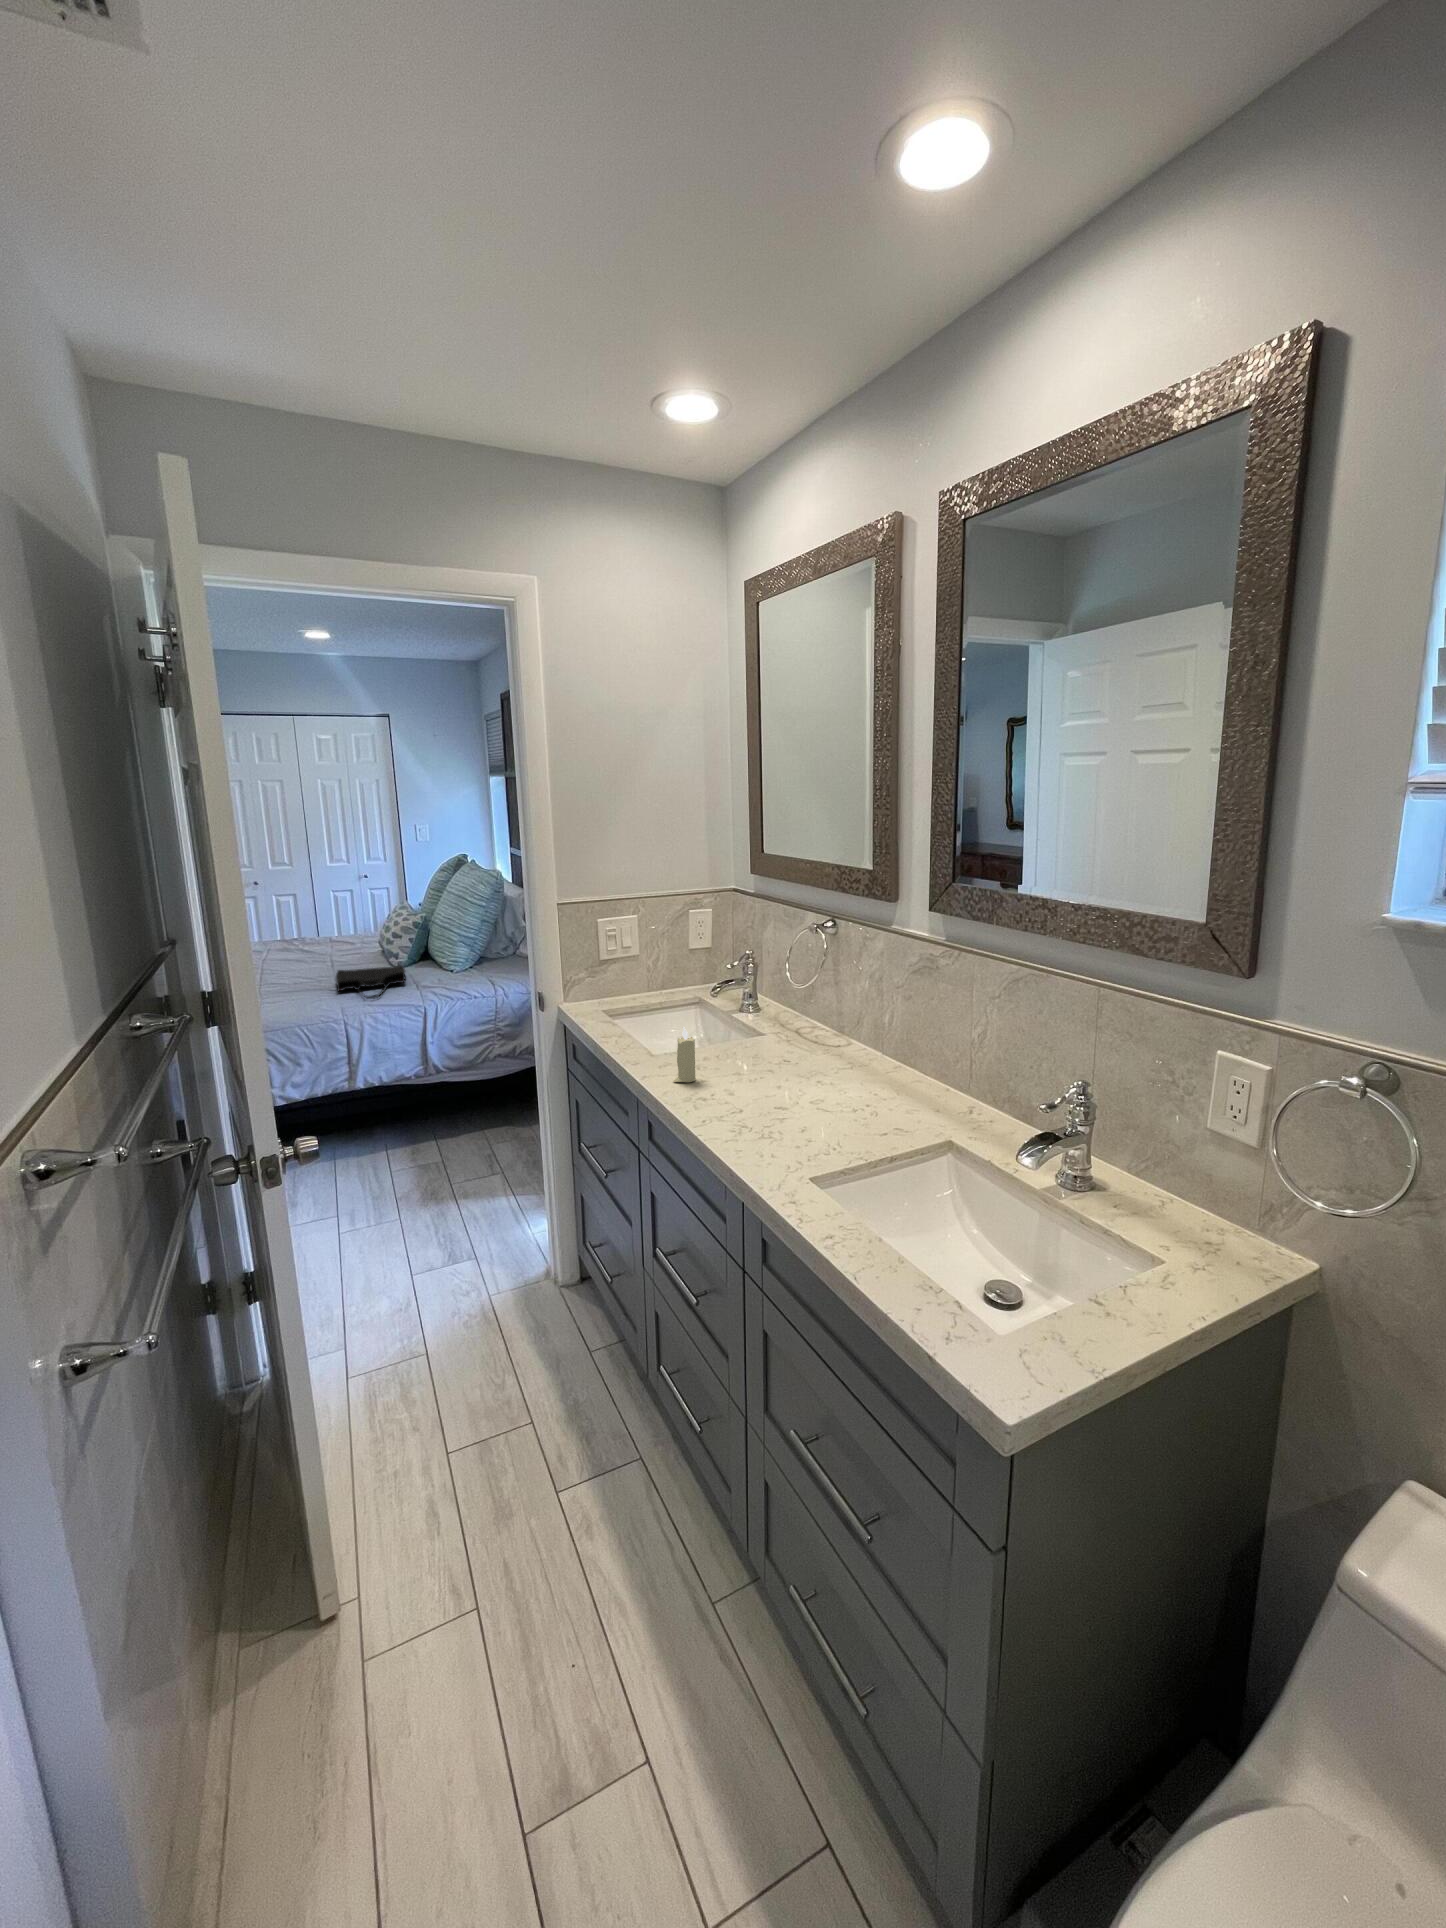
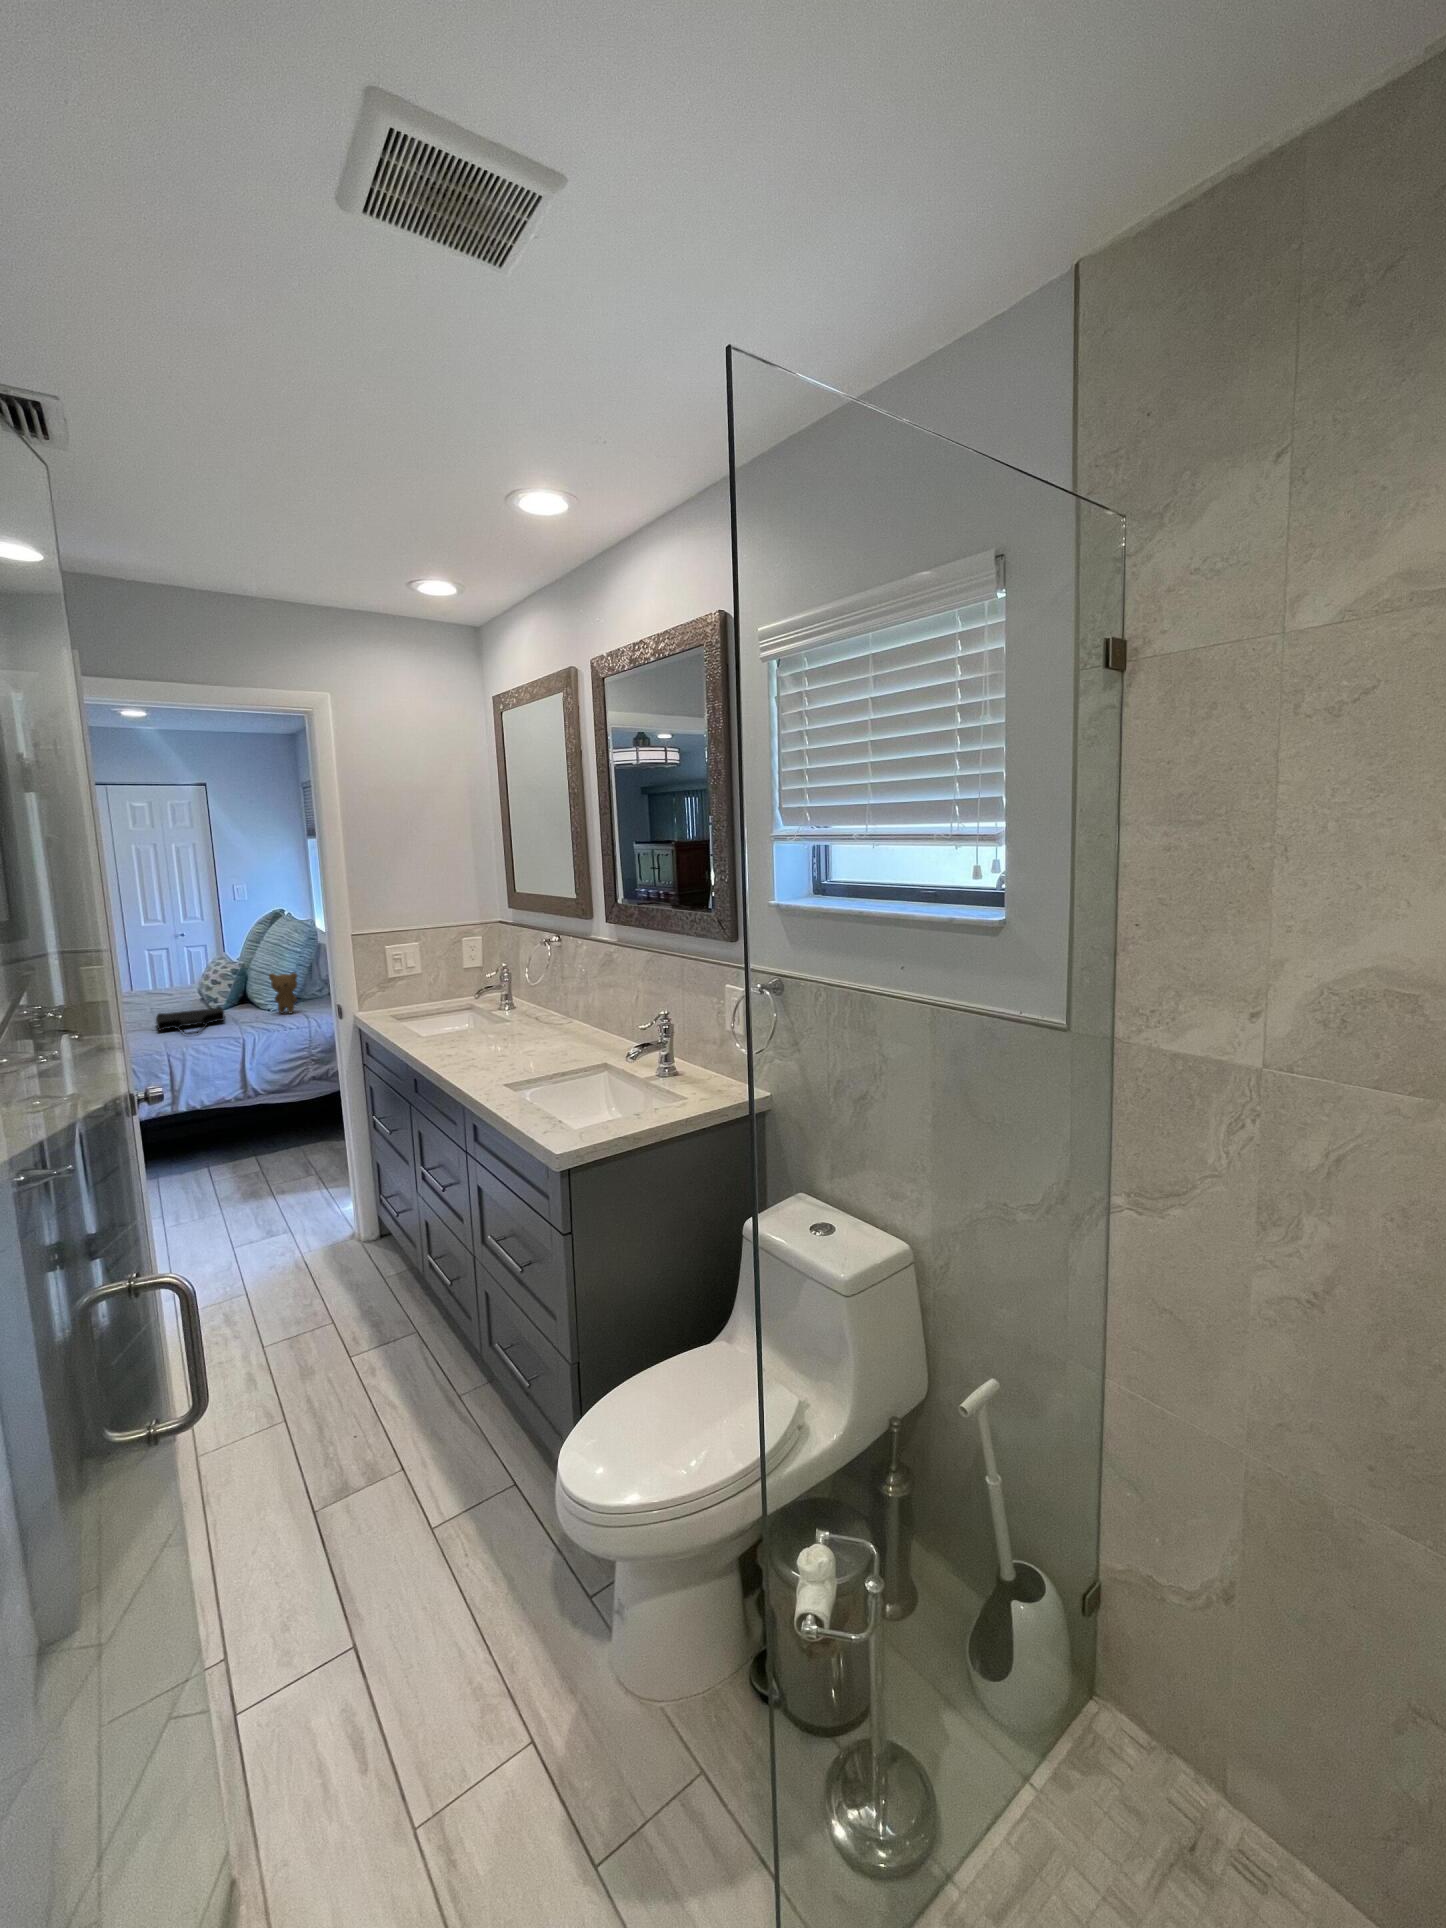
teddy bear: none [451,930,482,977] -> present [269,972,298,1013]
candle: present [674,1027,696,1082] -> none [431,1009,448,1049]

